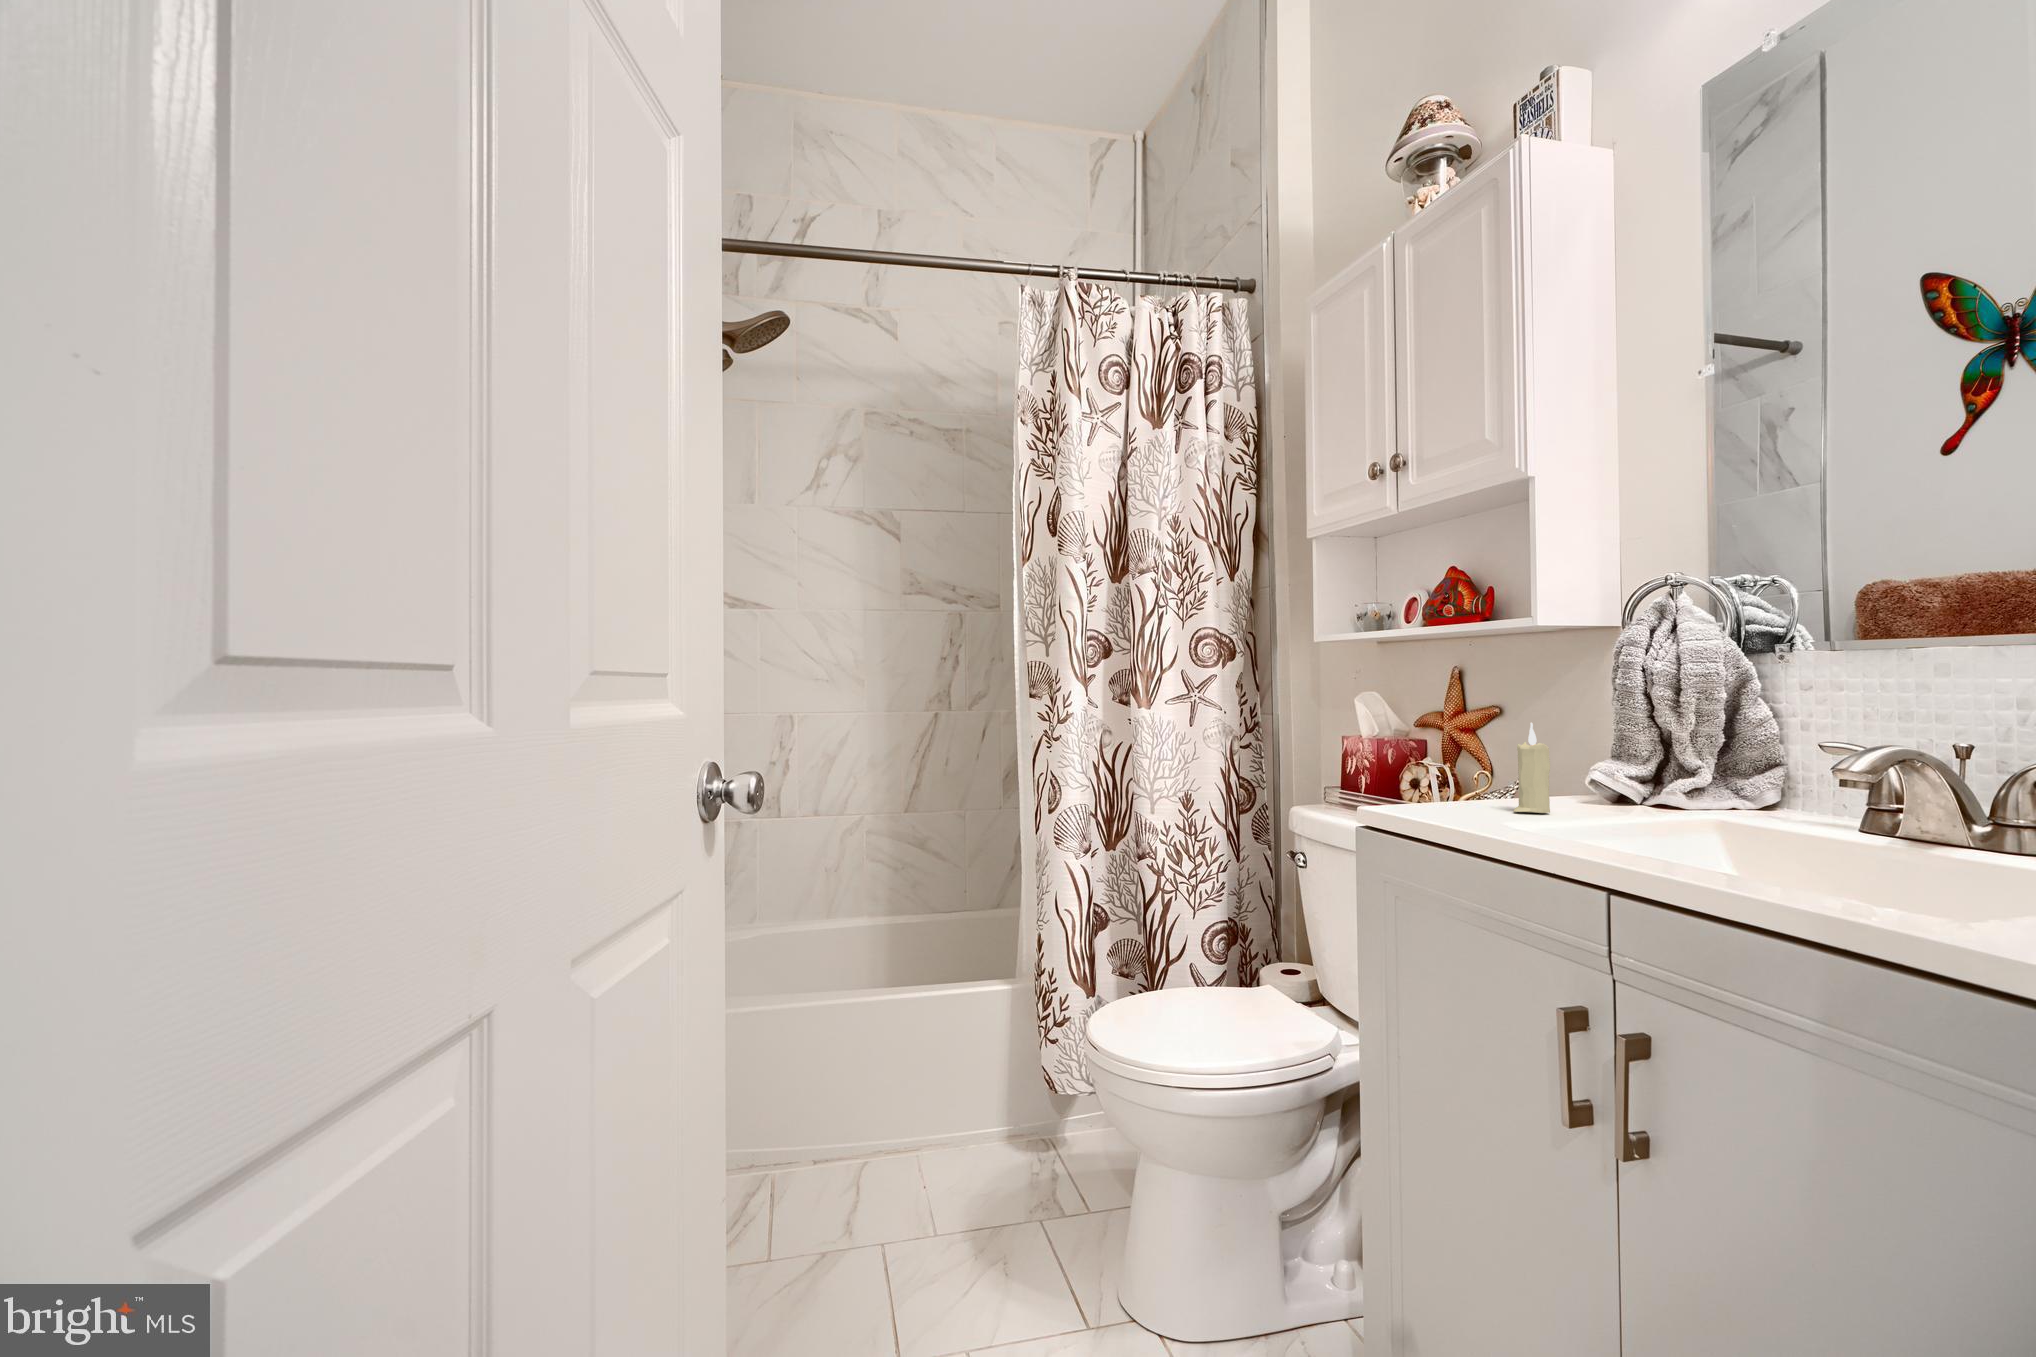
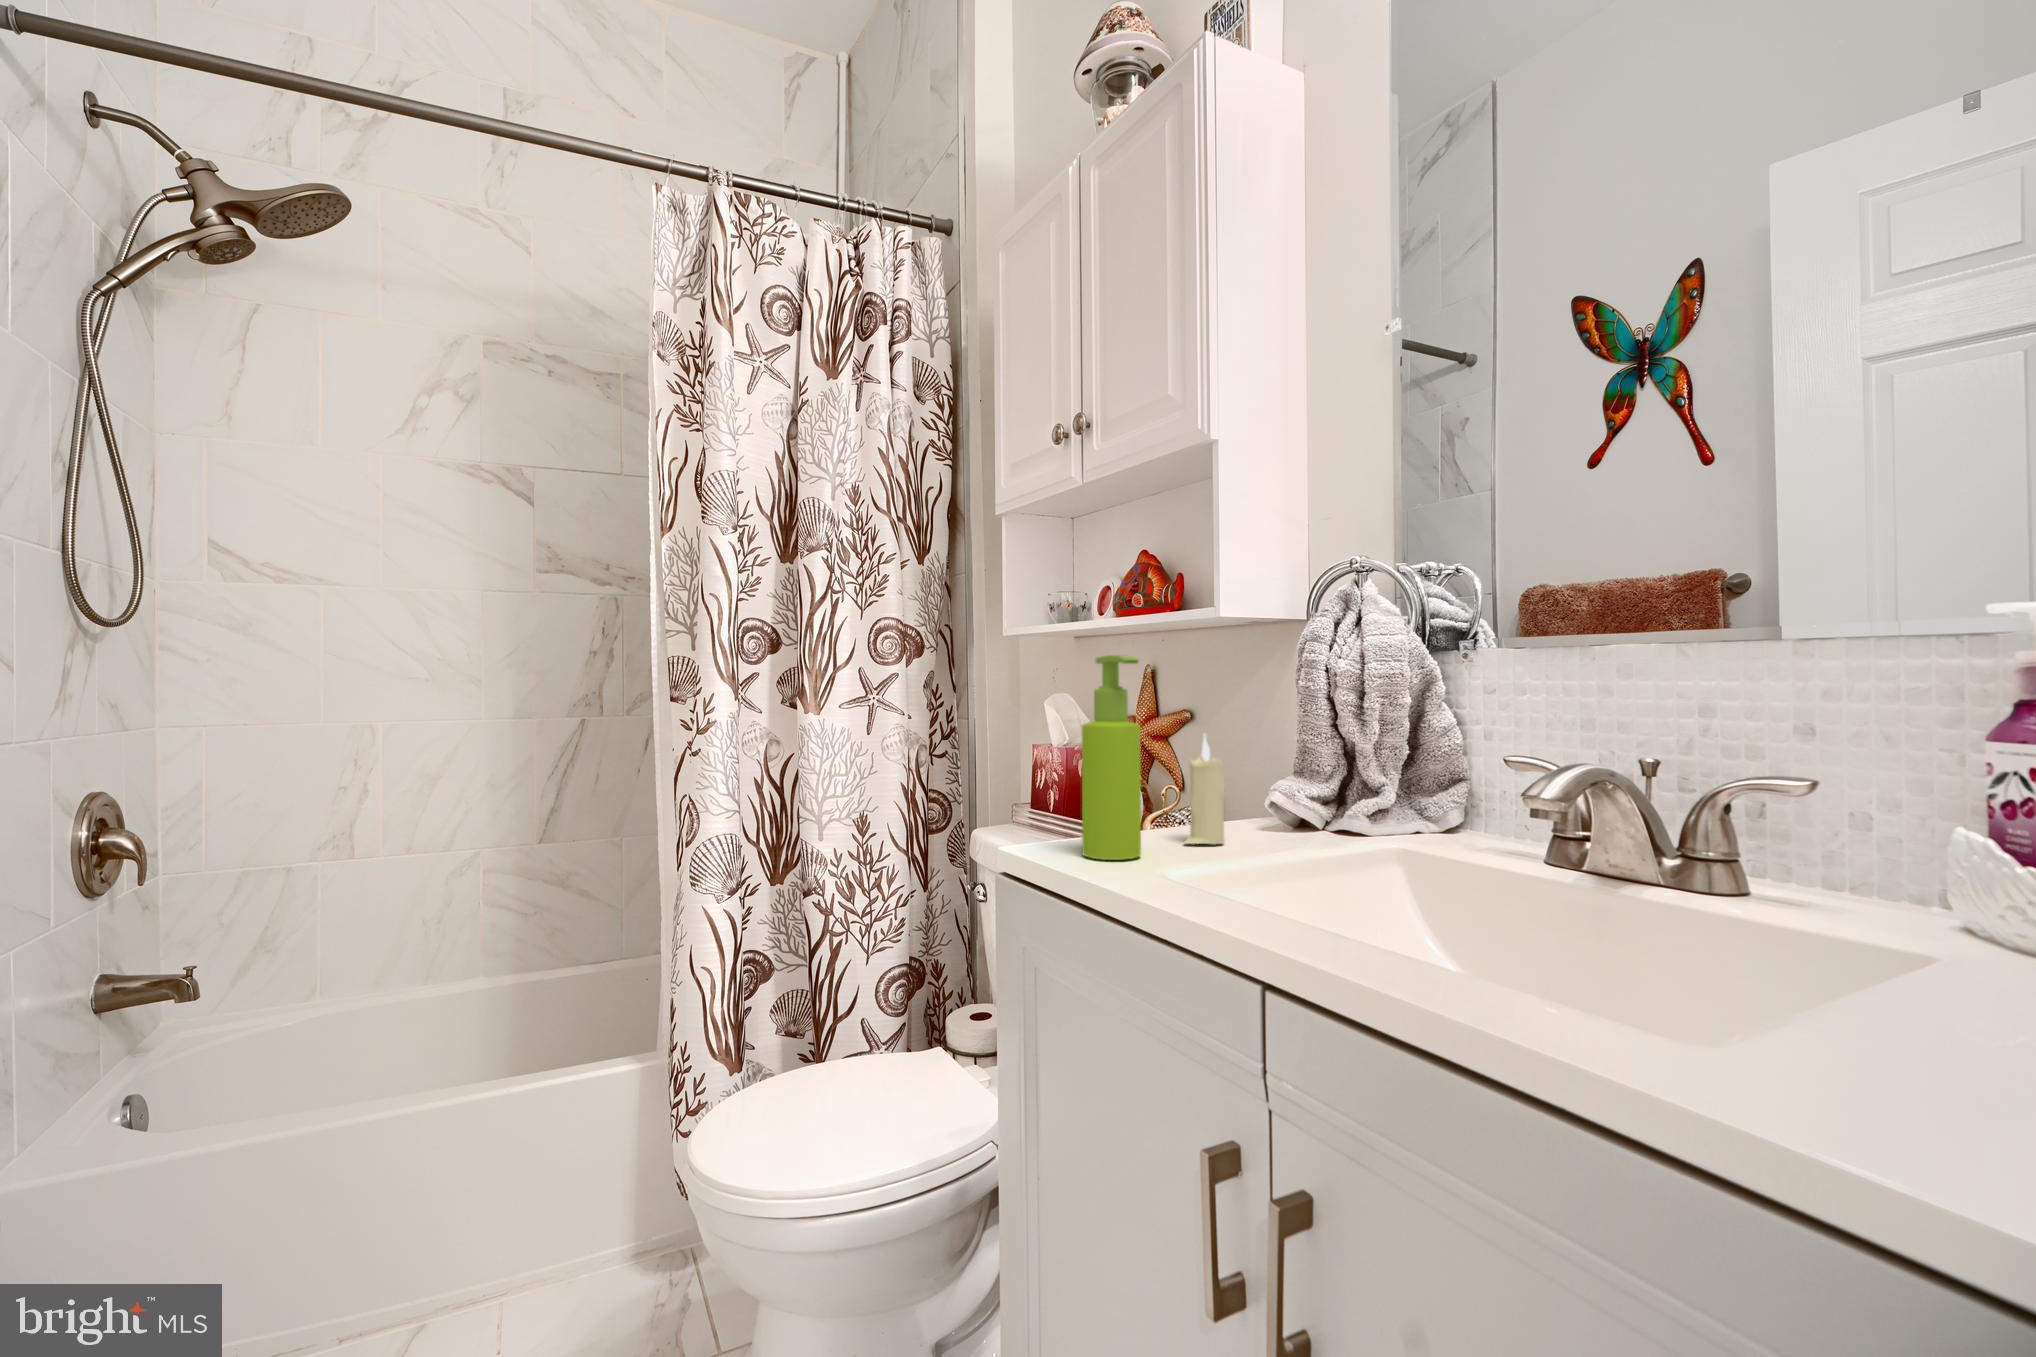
soap dispenser: none [1430,661,1482,819] -> present [1082,655,1141,860]

